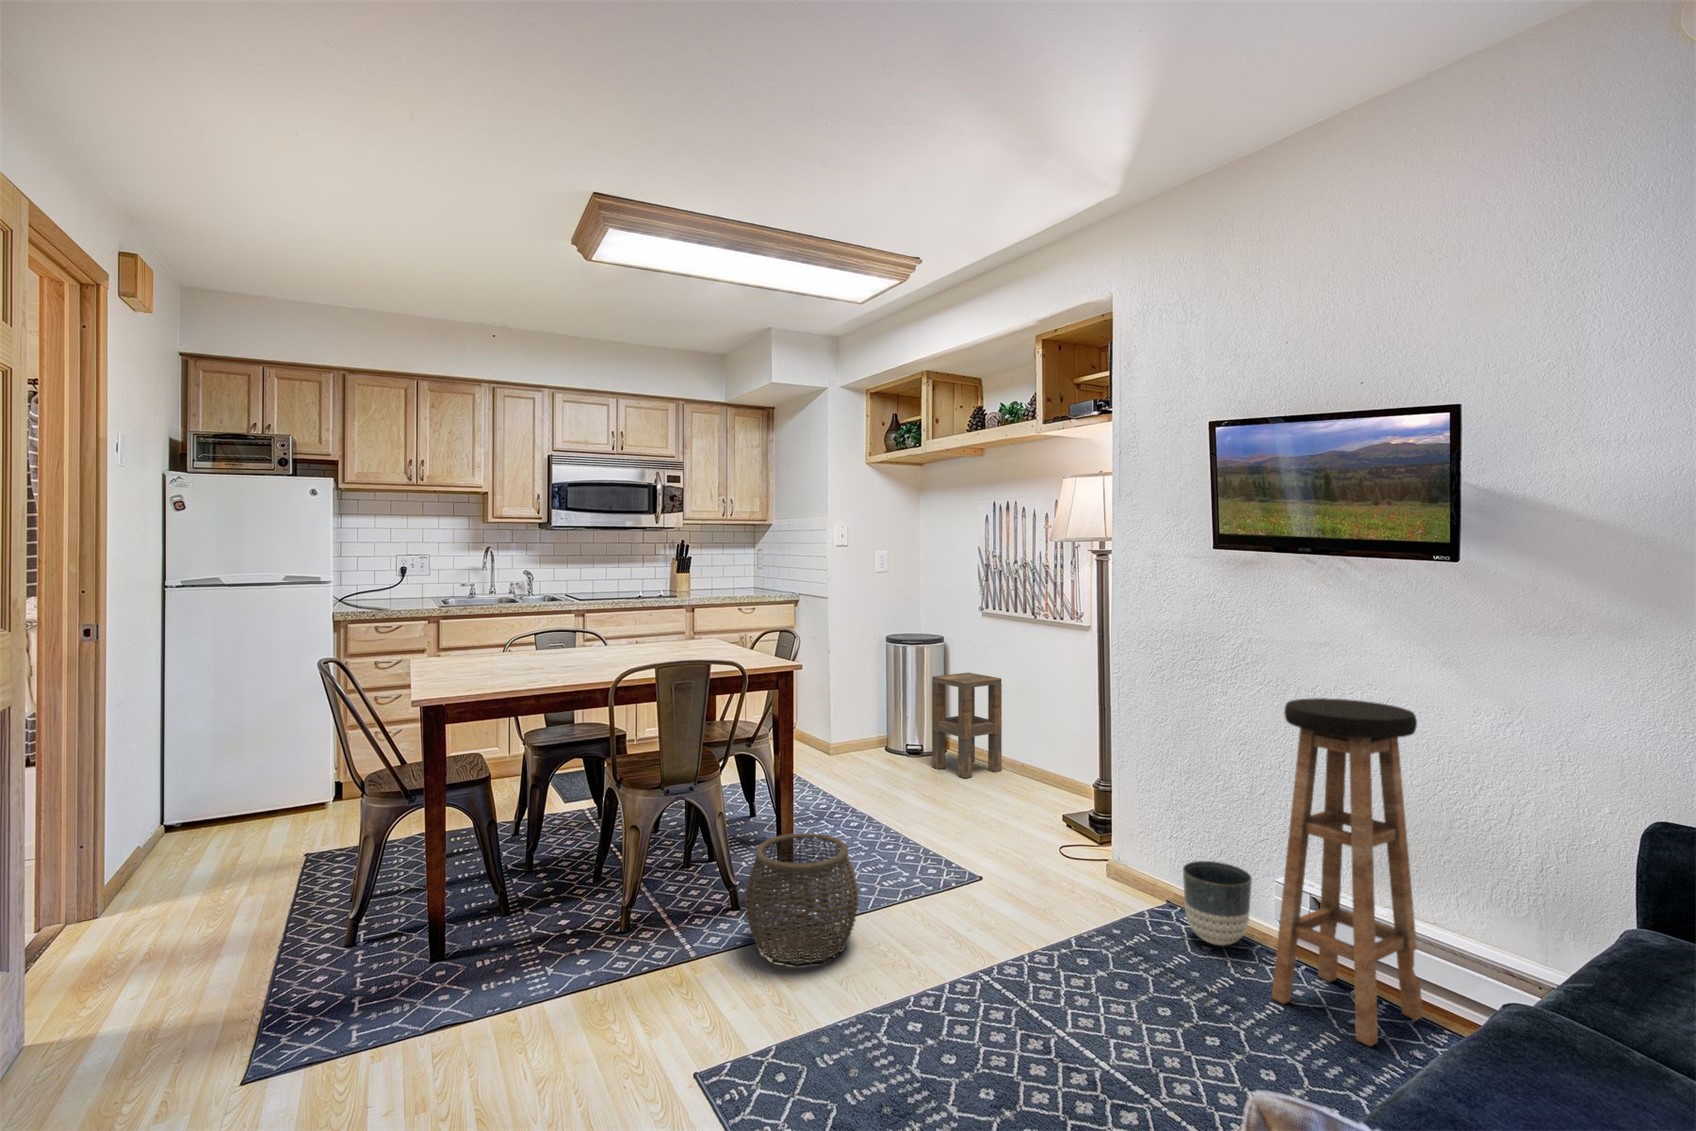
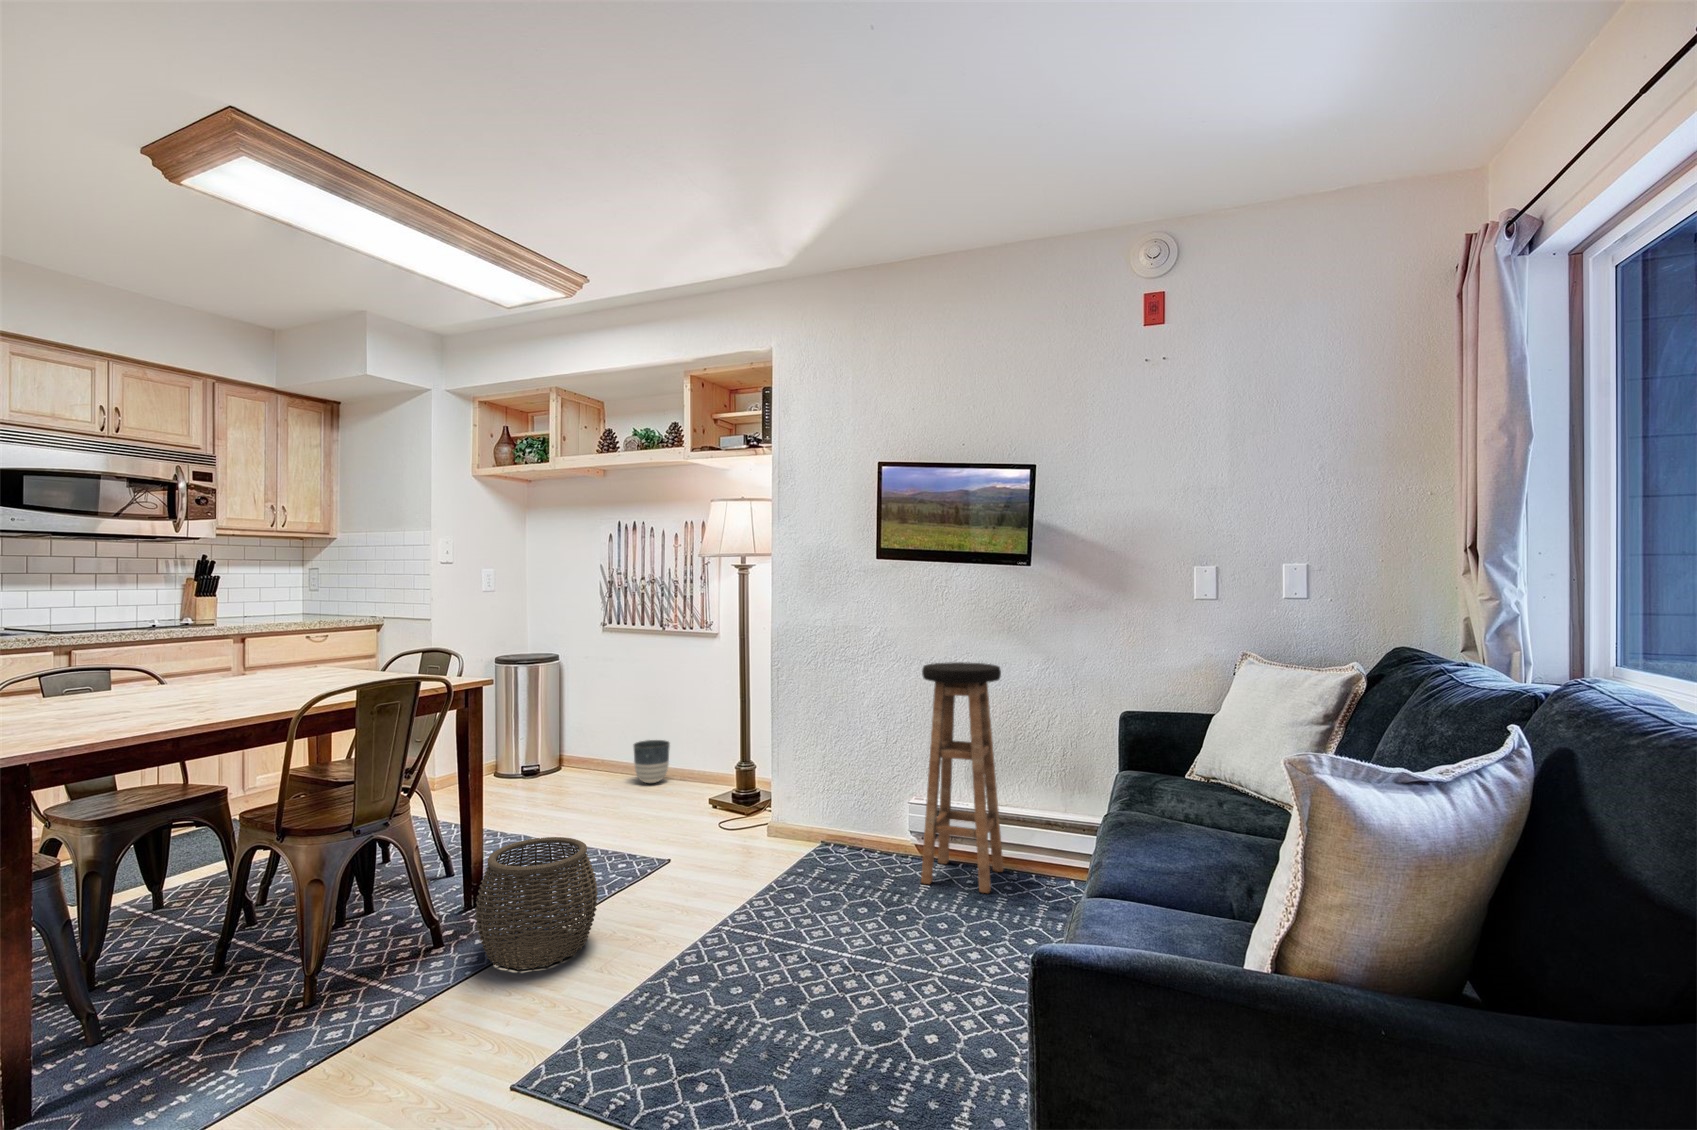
side table: present [932,672,1002,778] -> none [555,685,624,784]
planter: present [1183,861,1252,946] -> present [633,740,670,783]

